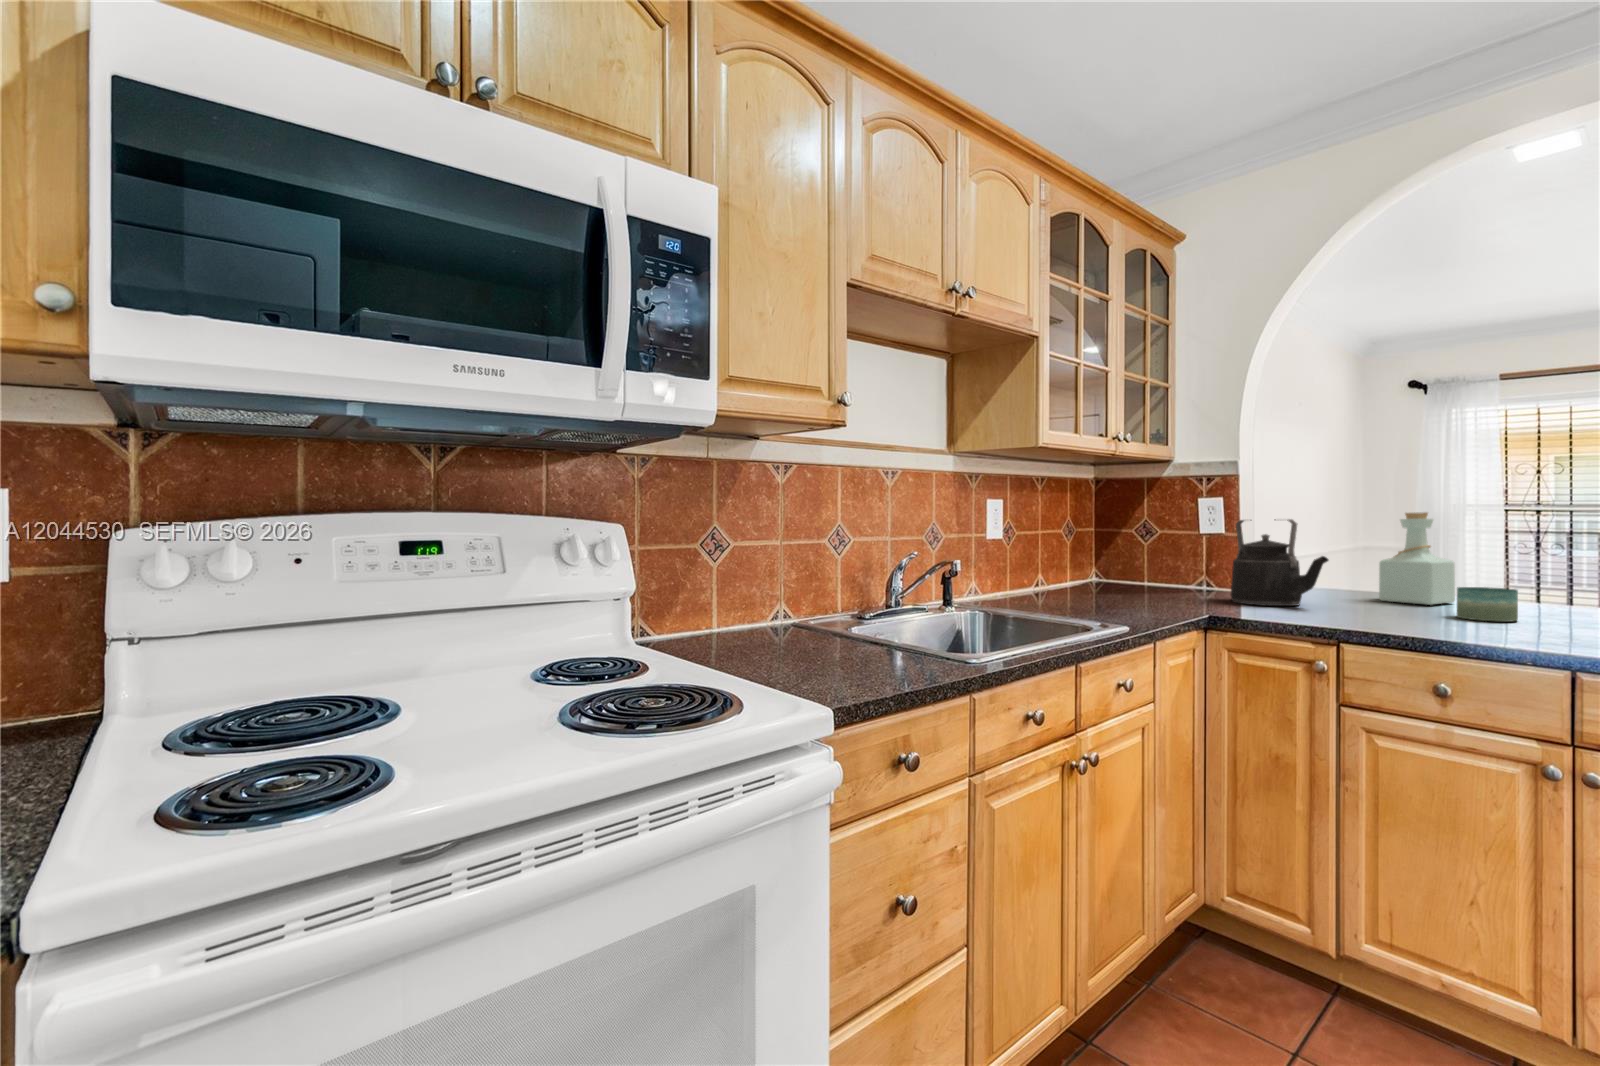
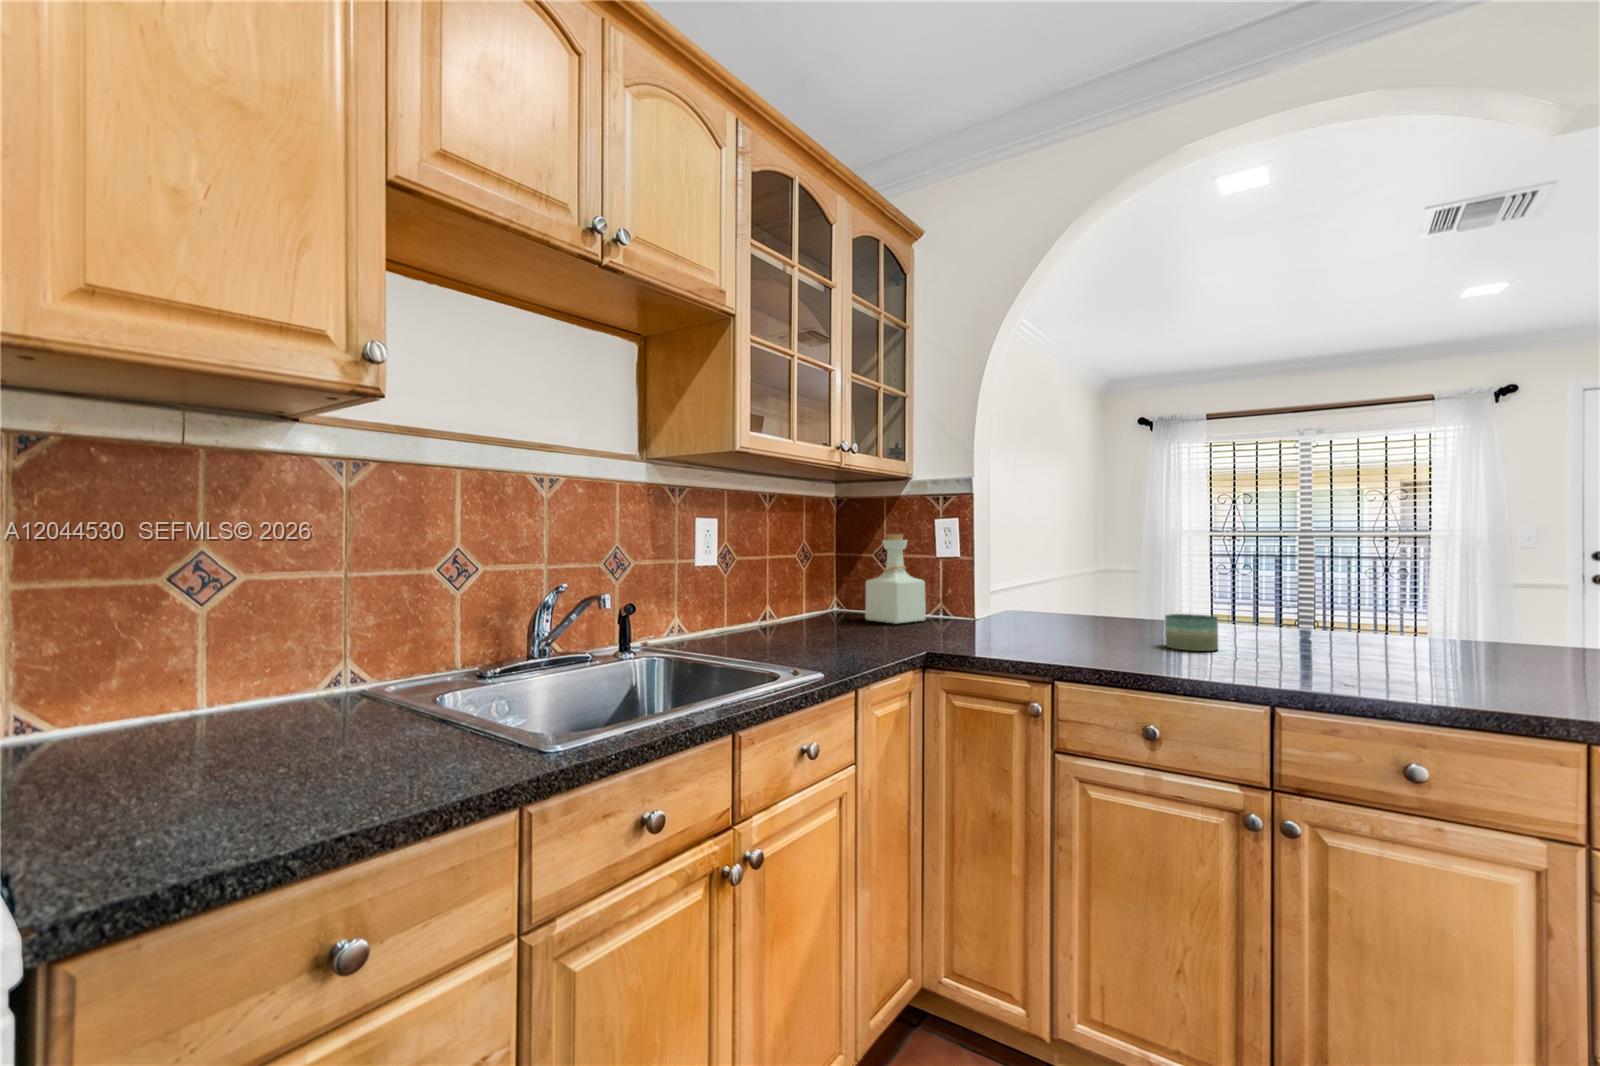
bottle: present [1379,512,1455,605] -> present [865,534,926,624]
kettle: present [1231,519,1328,606] -> none [959,543,1050,637]

